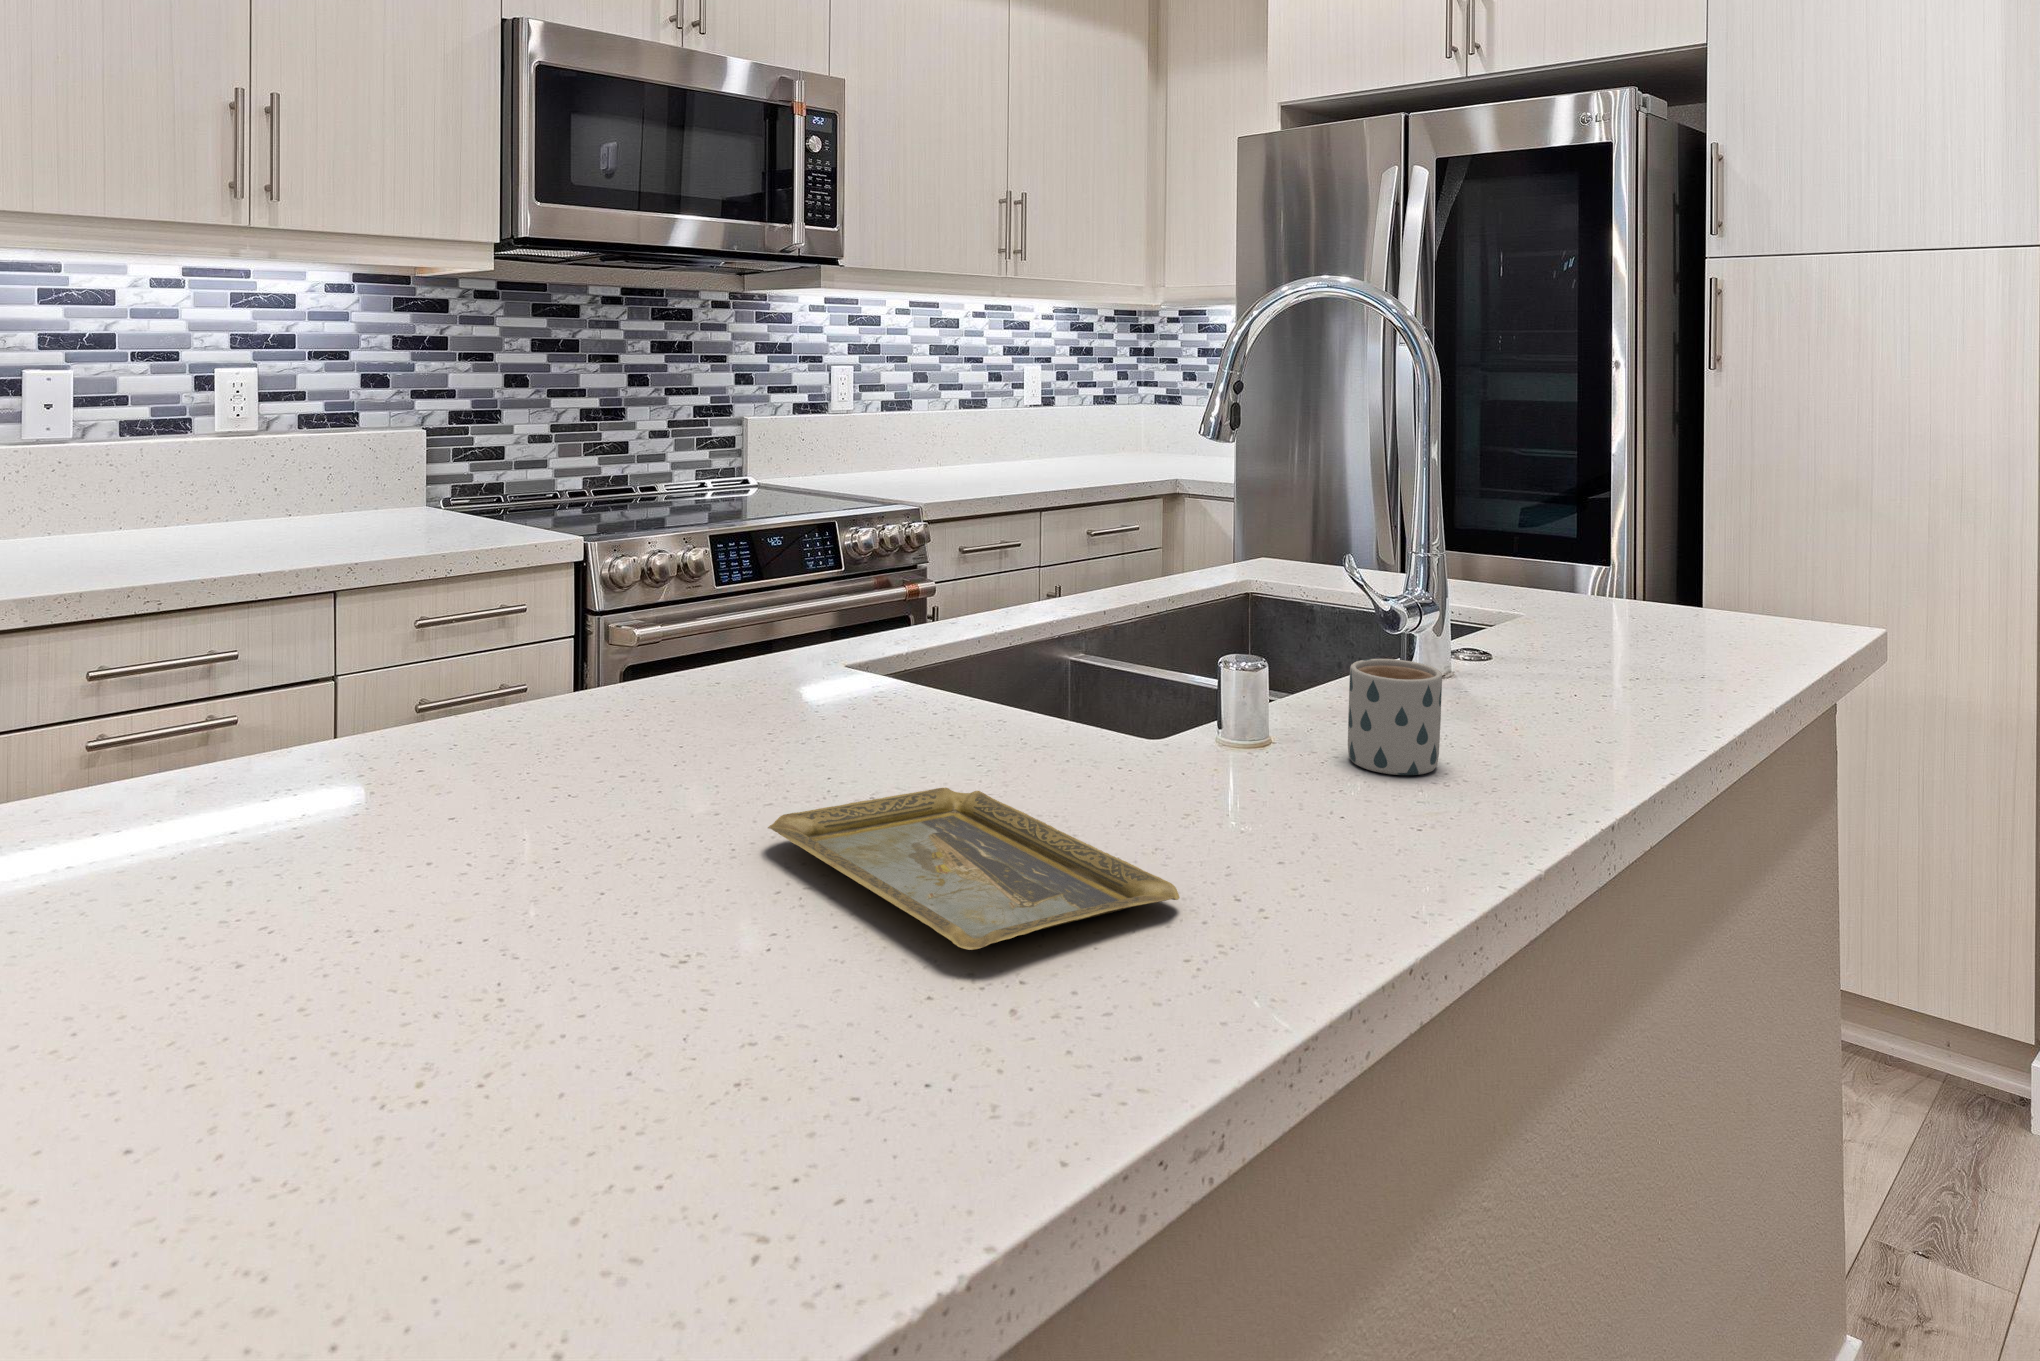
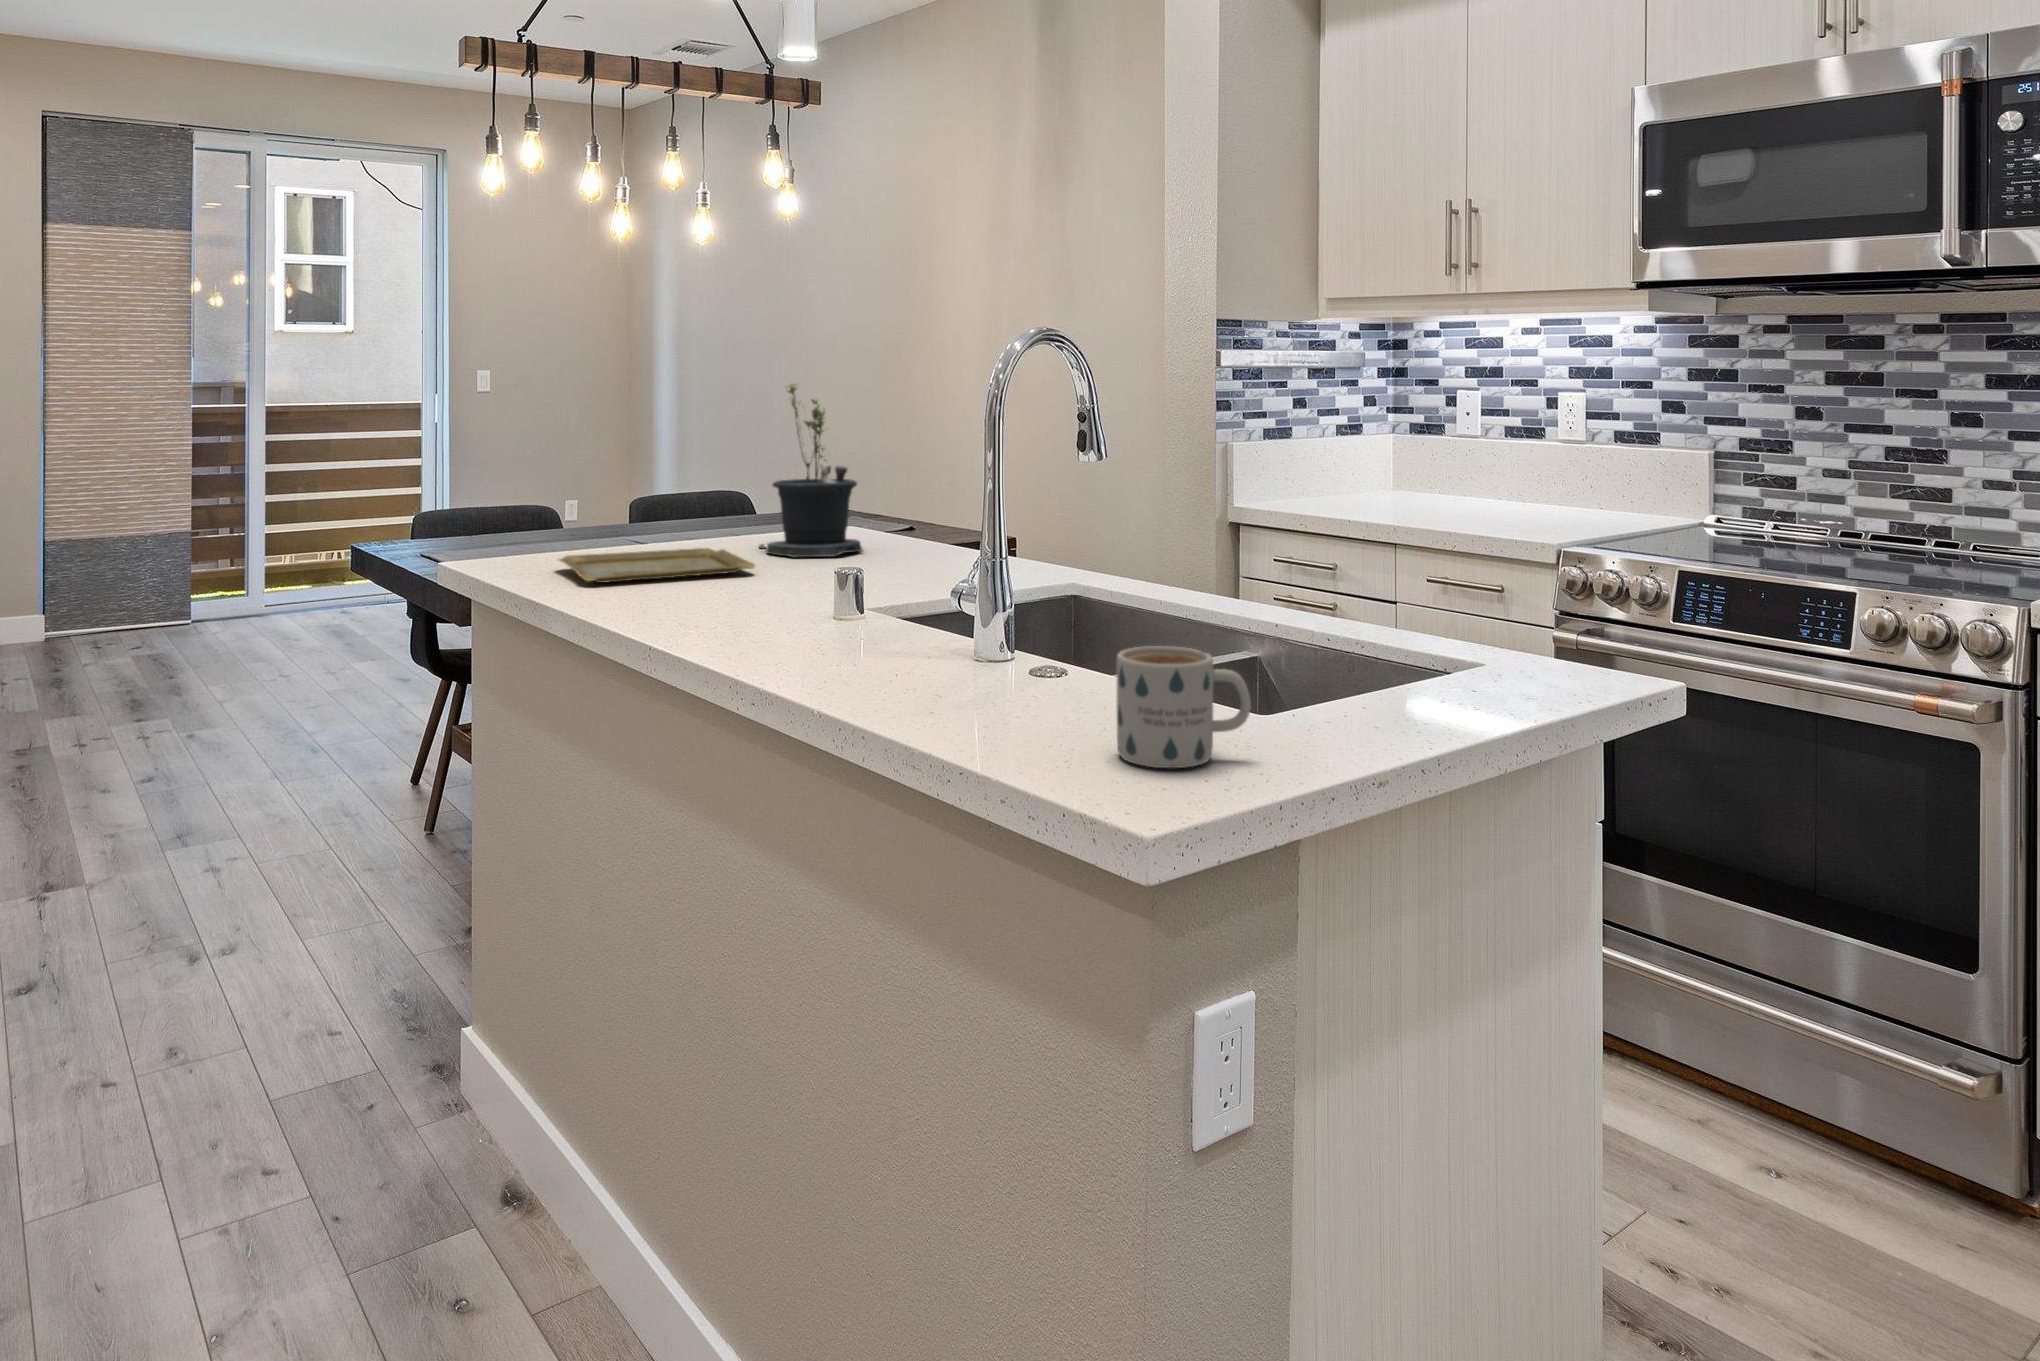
potted plant: none [529,443,735,832] -> present [759,384,863,557]
mug: present [1348,659,1442,775] -> present [1117,646,1251,768]

